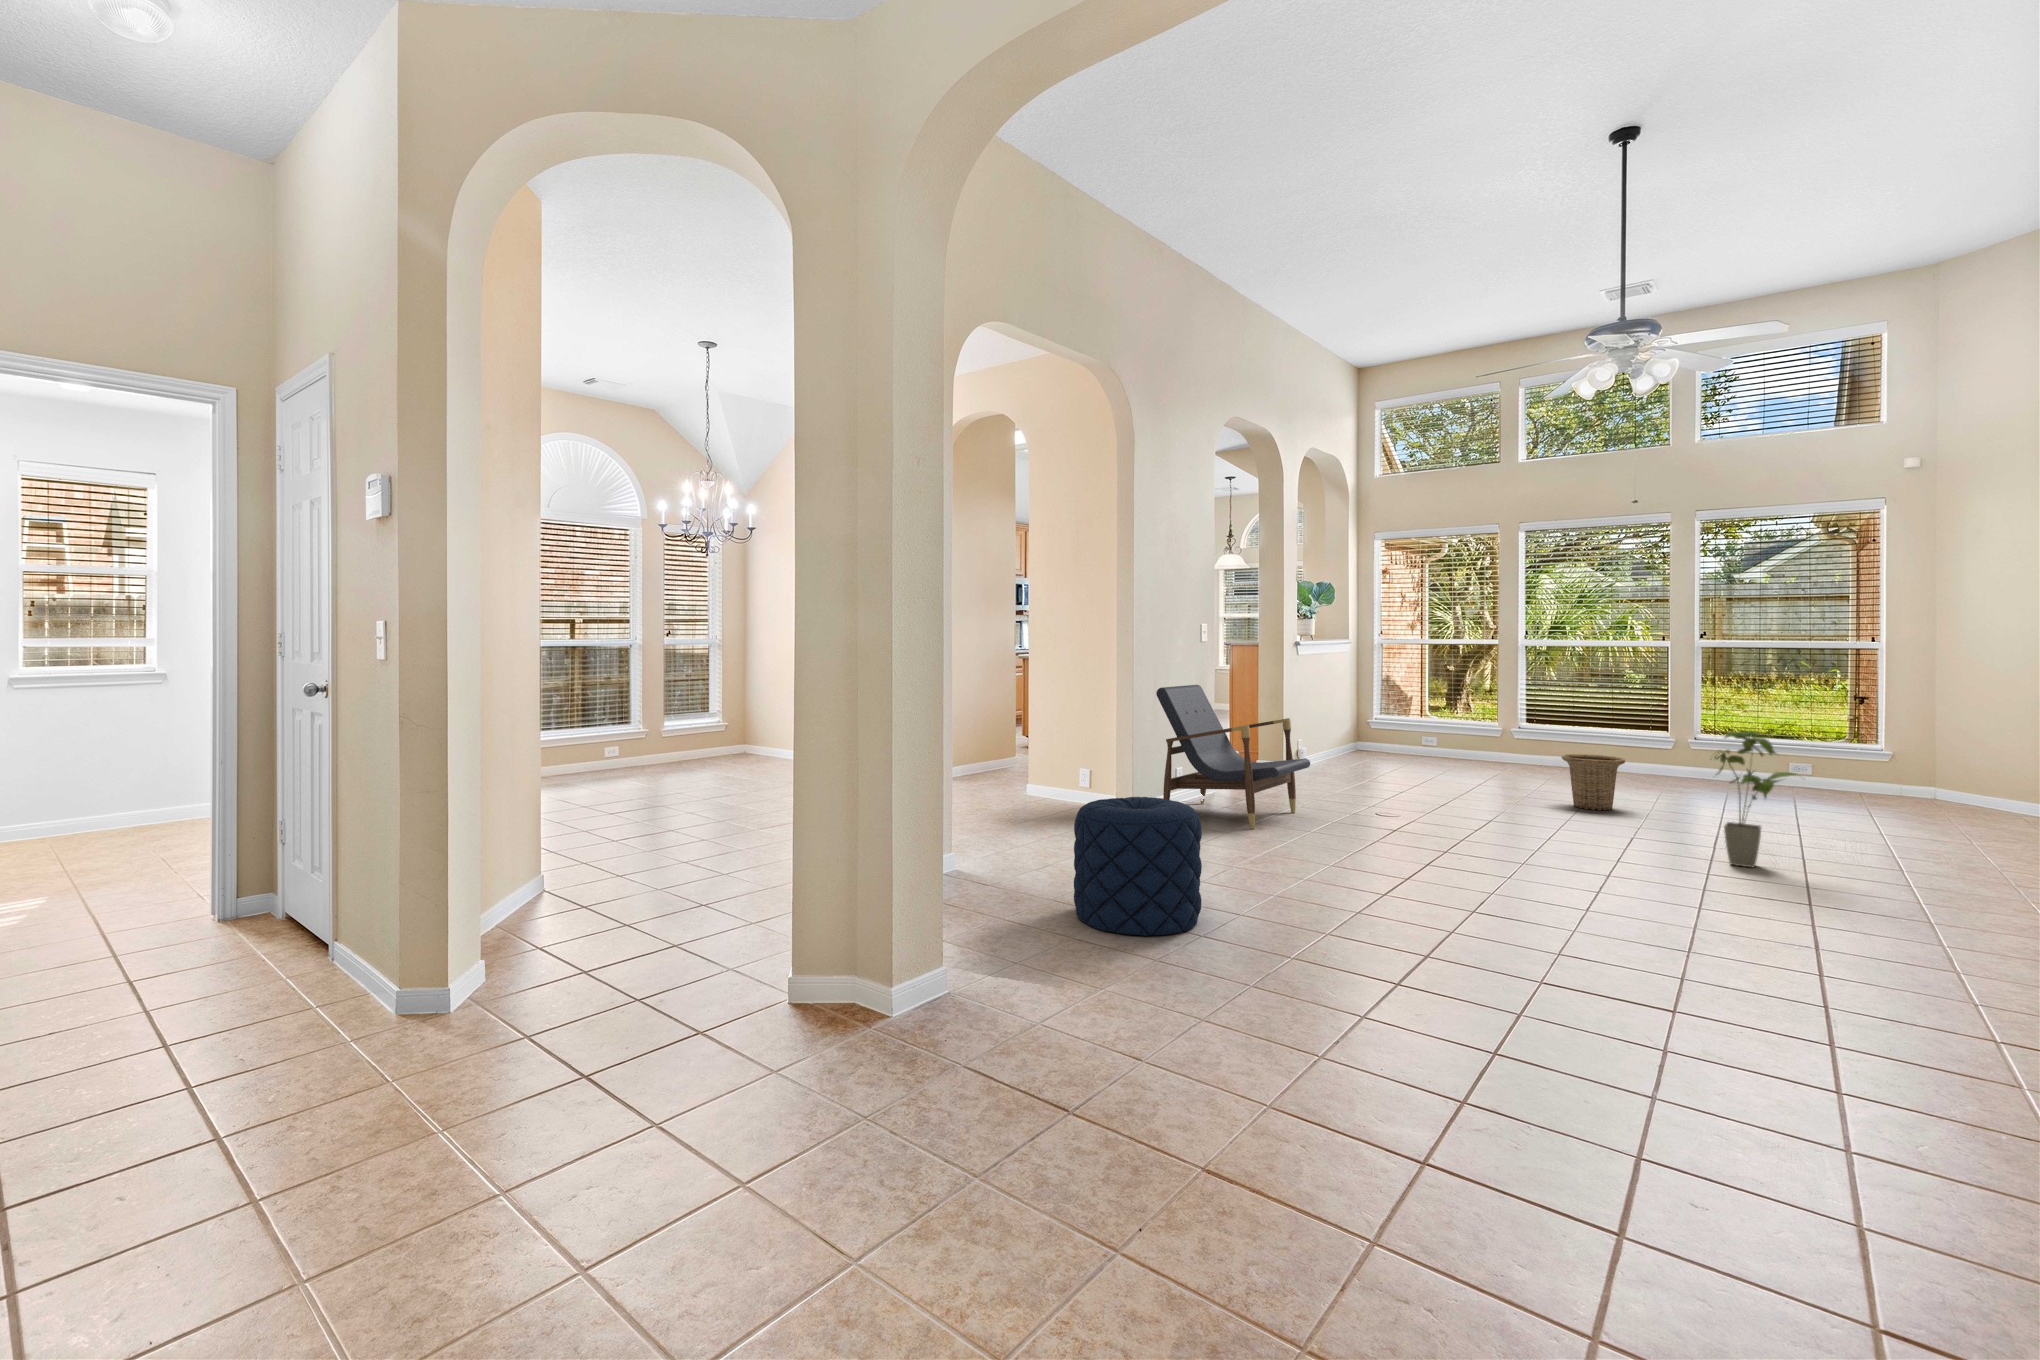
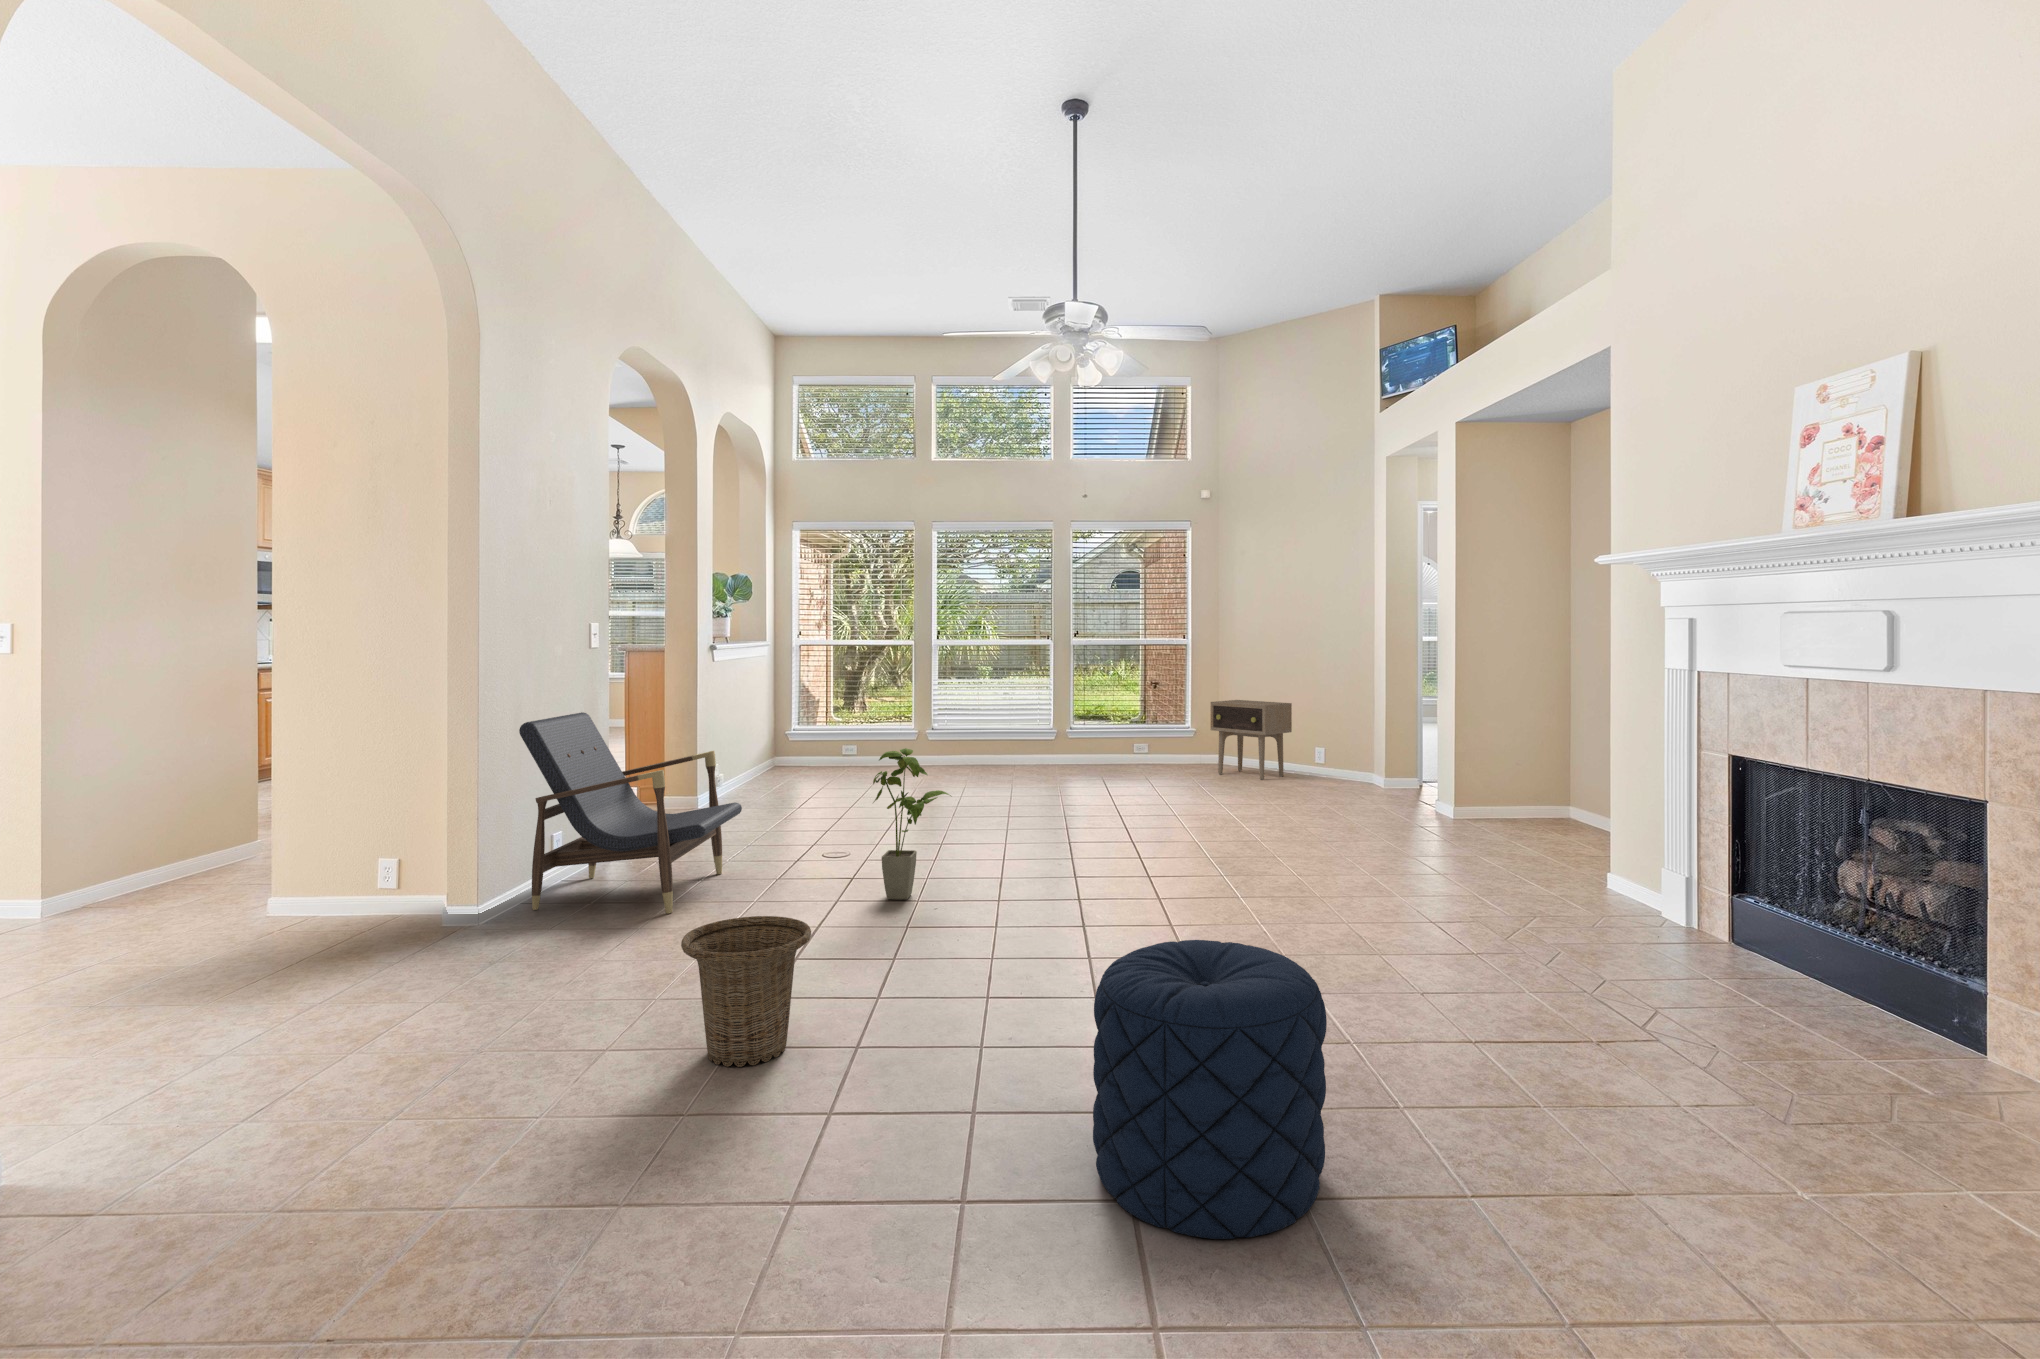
side table: none [1893,713,2034,811] -> present [1211,700,1292,780]
house plant: present [1714,731,1796,867] -> present [873,748,951,900]
basket: present [1562,754,1625,810] -> present [681,916,811,1067]
pouf: present [1074,797,1202,936] -> present [1093,940,1327,1239]

